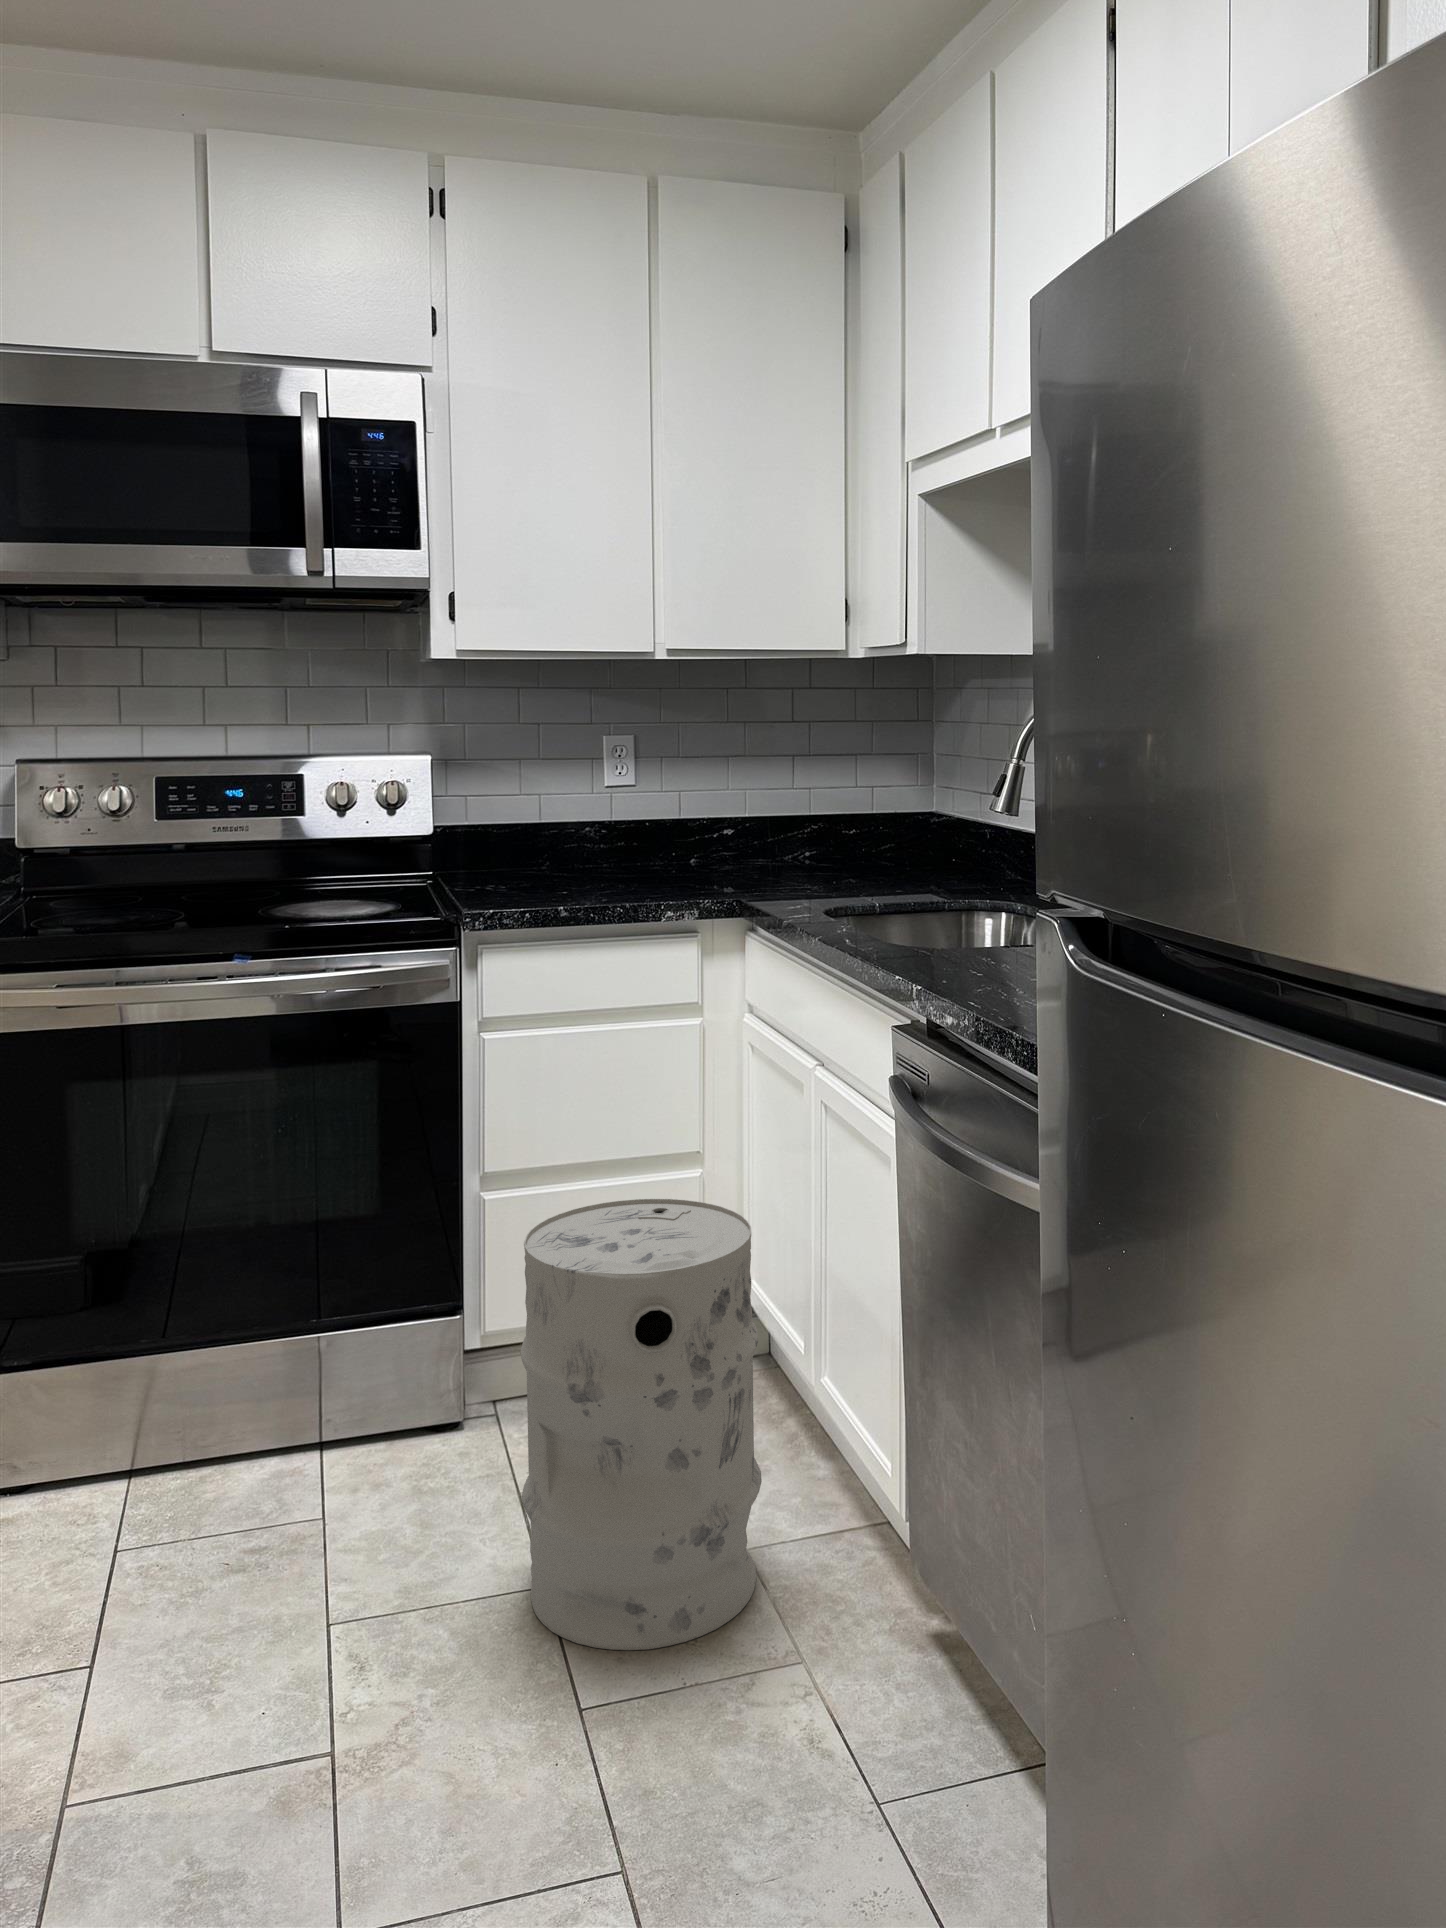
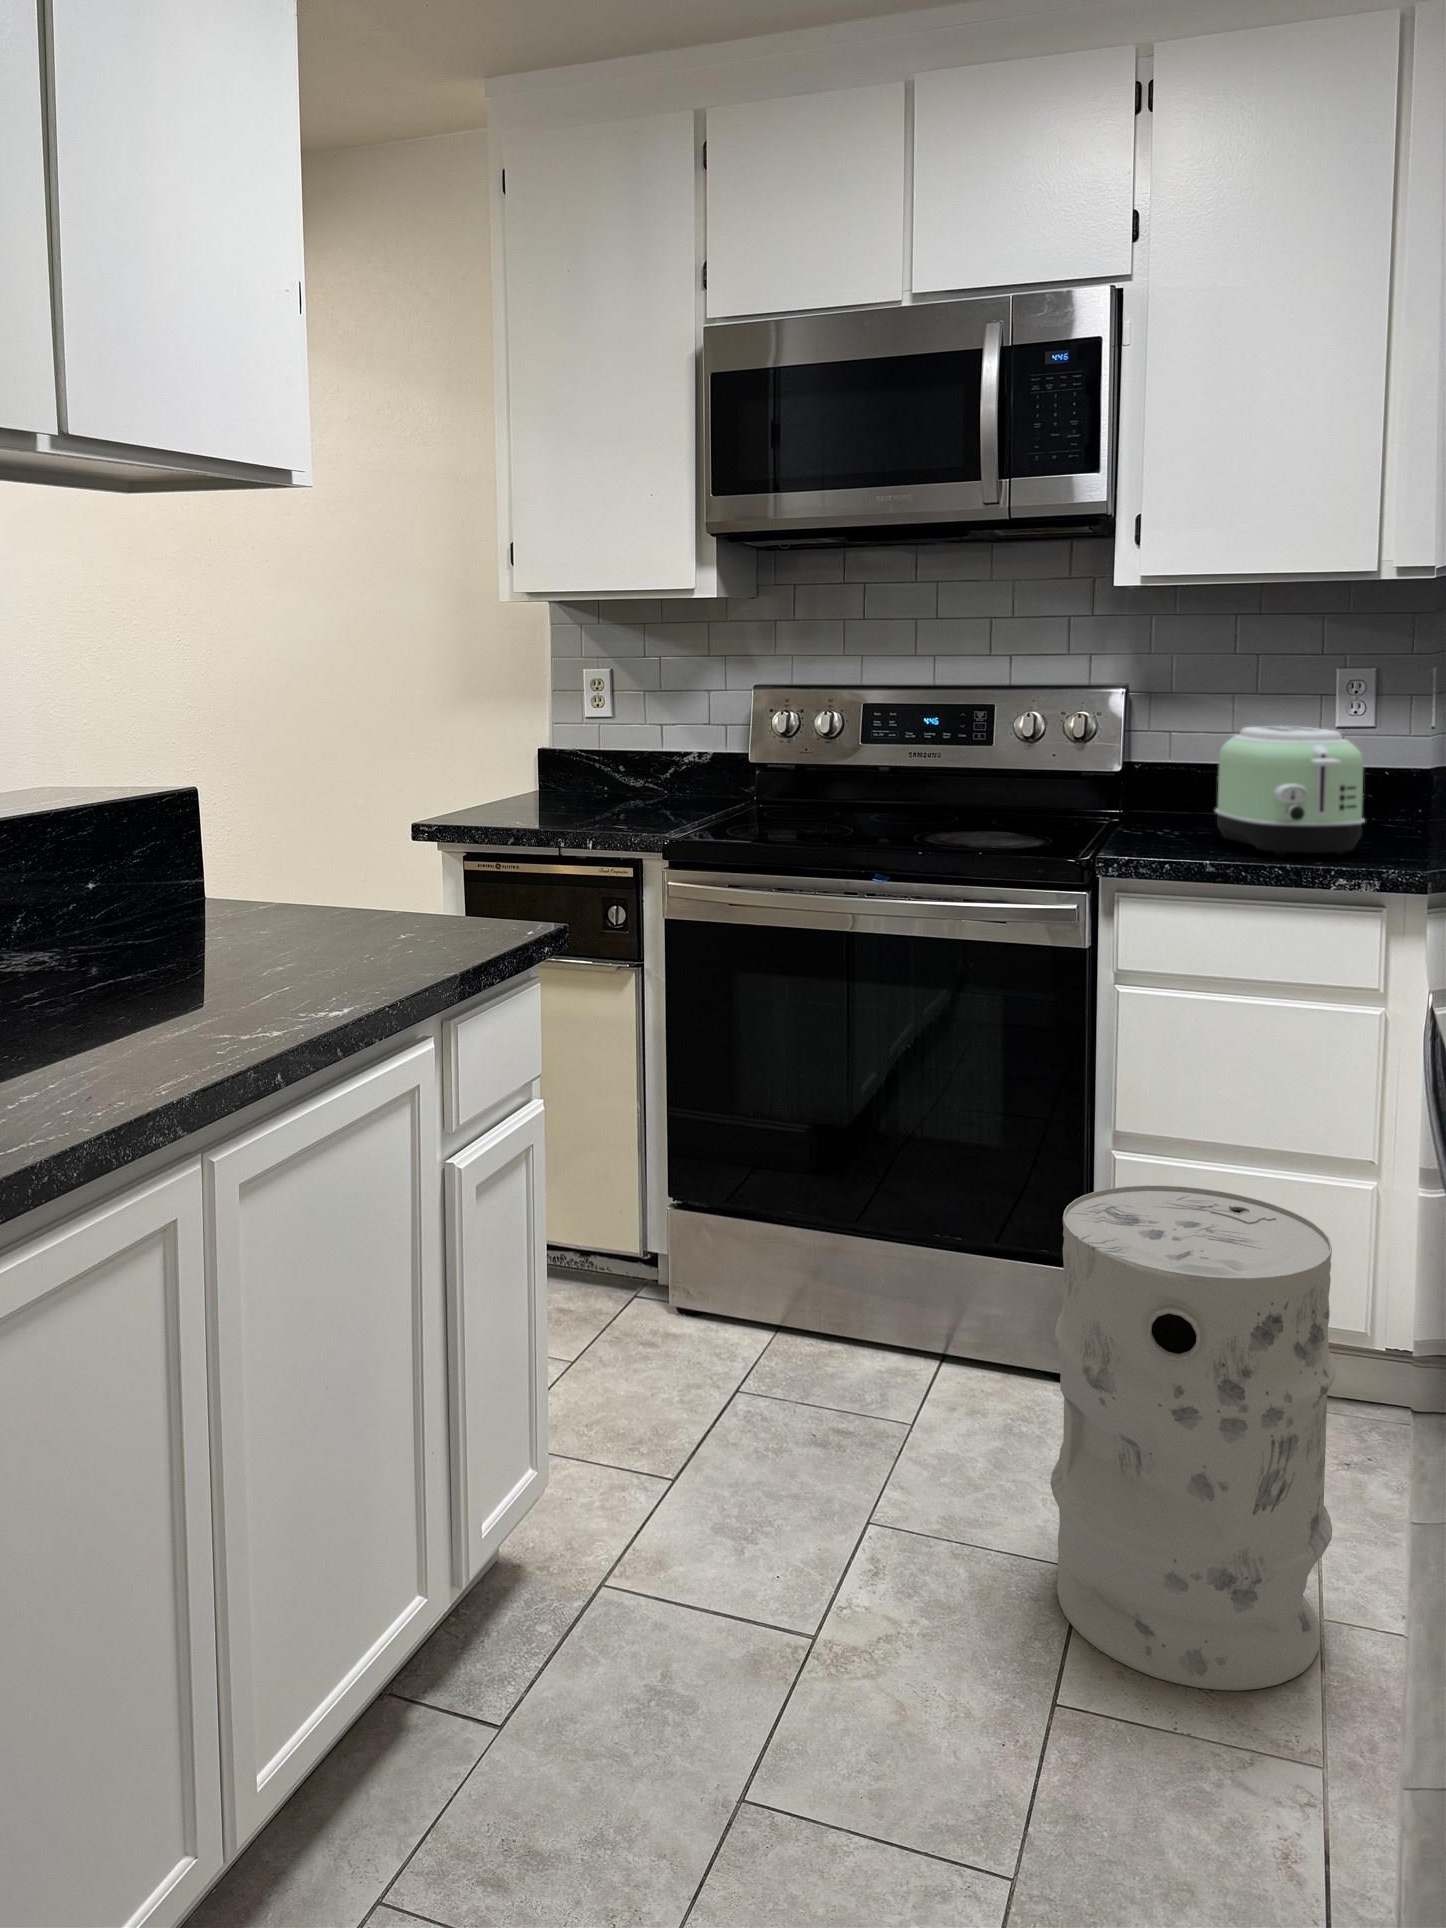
toaster: none [533,784,664,898] -> present [1215,726,1365,855]

